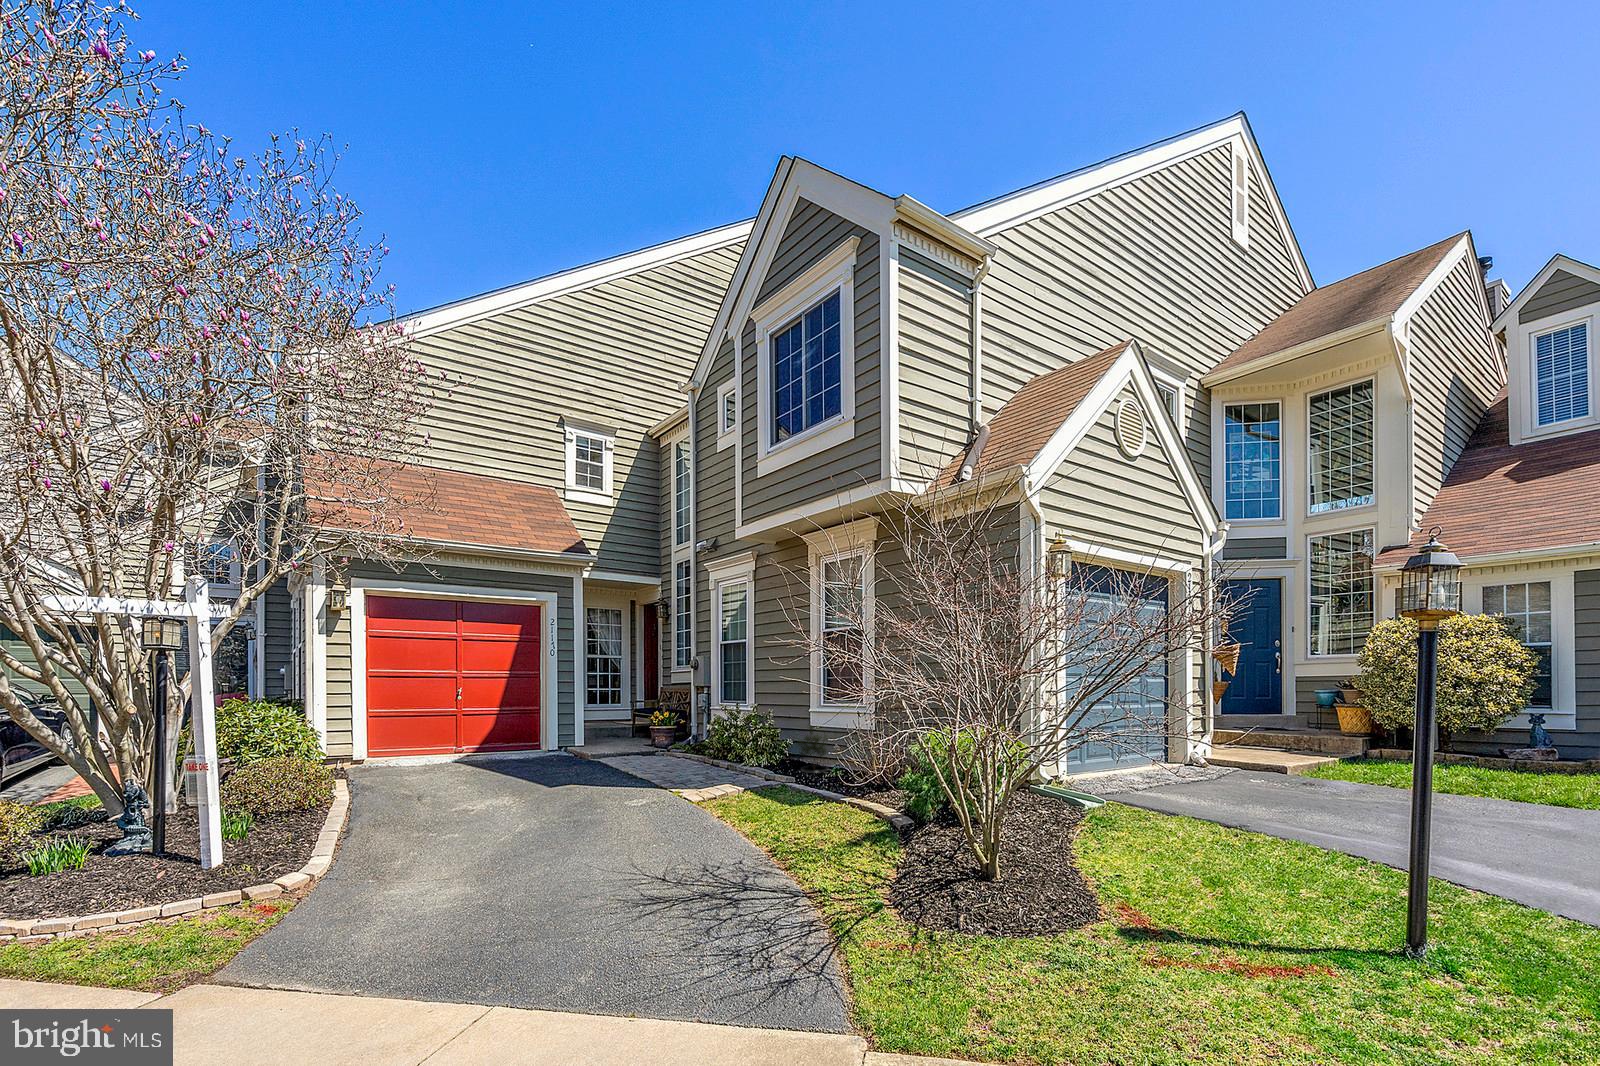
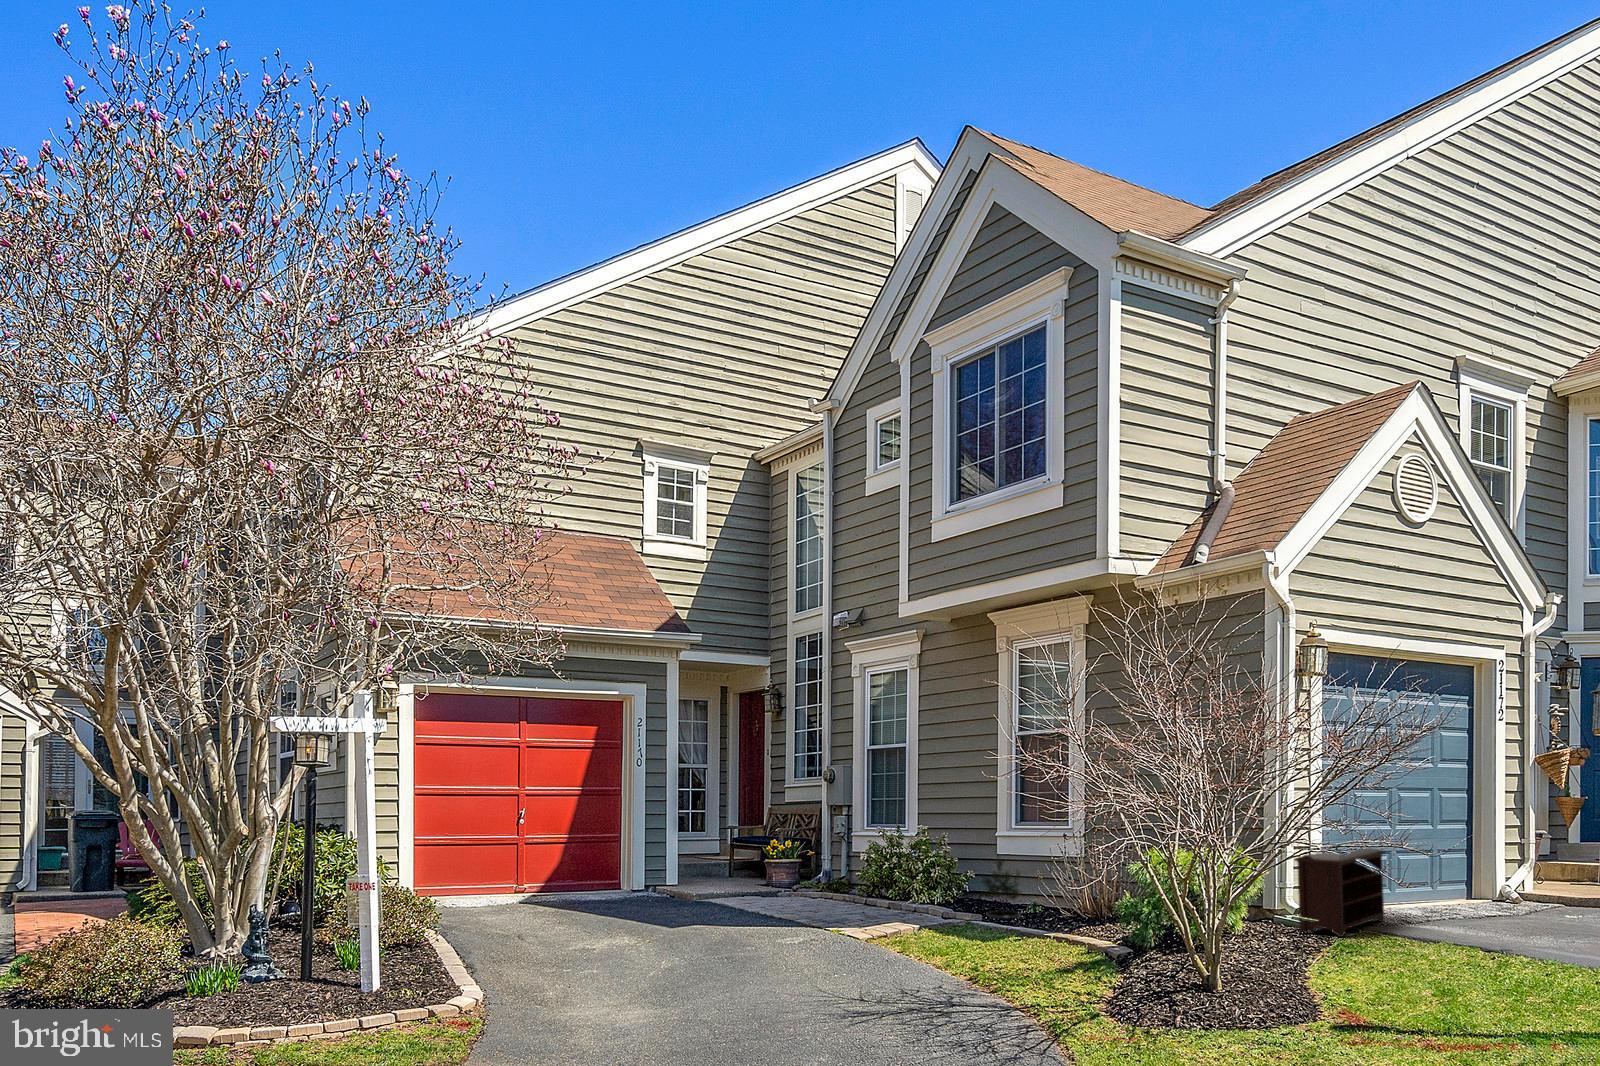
bench: none [1051,707,1123,795] -> present [1294,841,1385,937]

